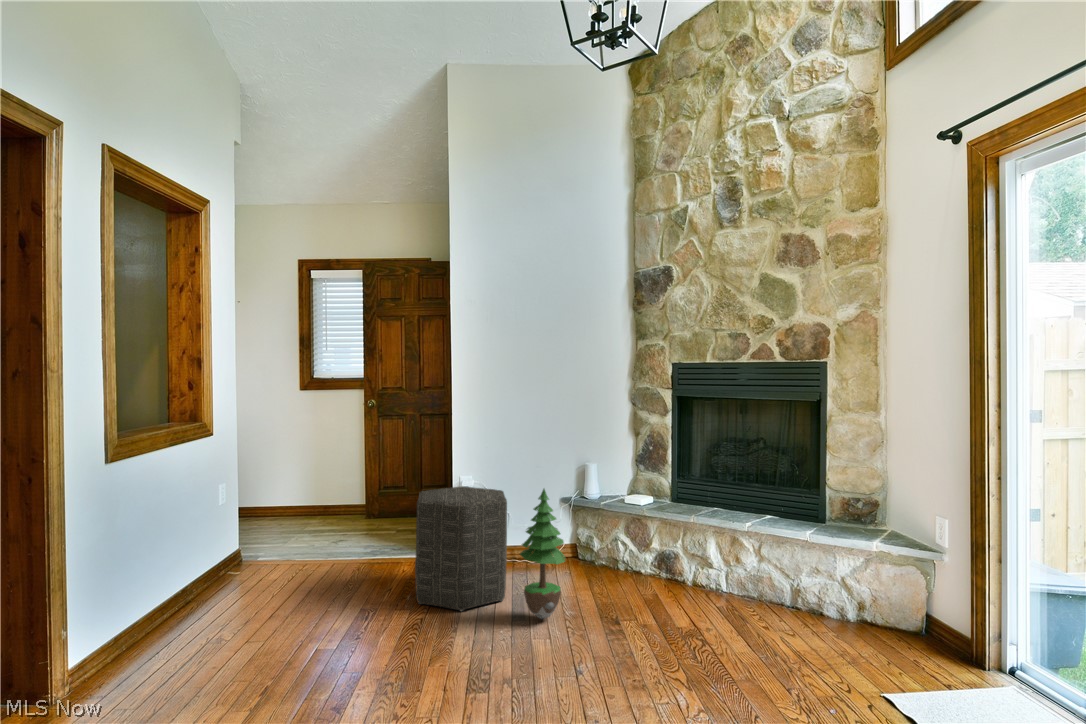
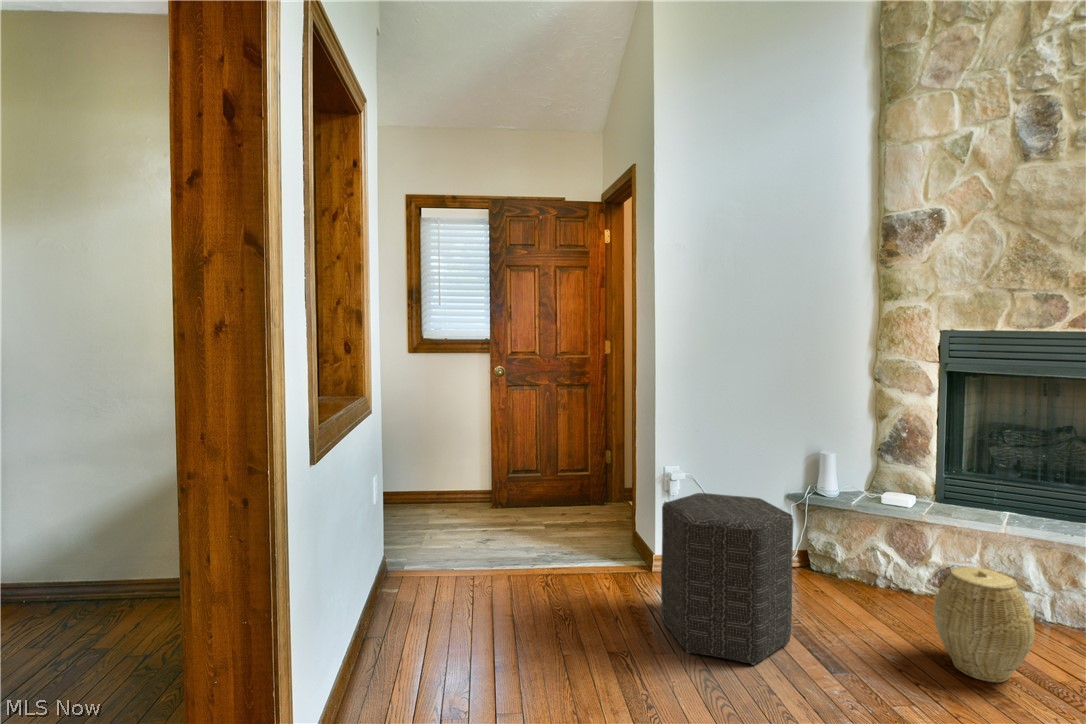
potted tree: present [520,489,565,619] -> none [837,504,909,678]
woven basket: none [600,541,662,625] -> present [933,566,1035,682]

